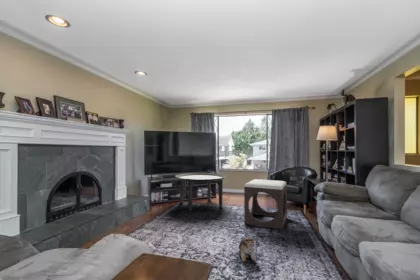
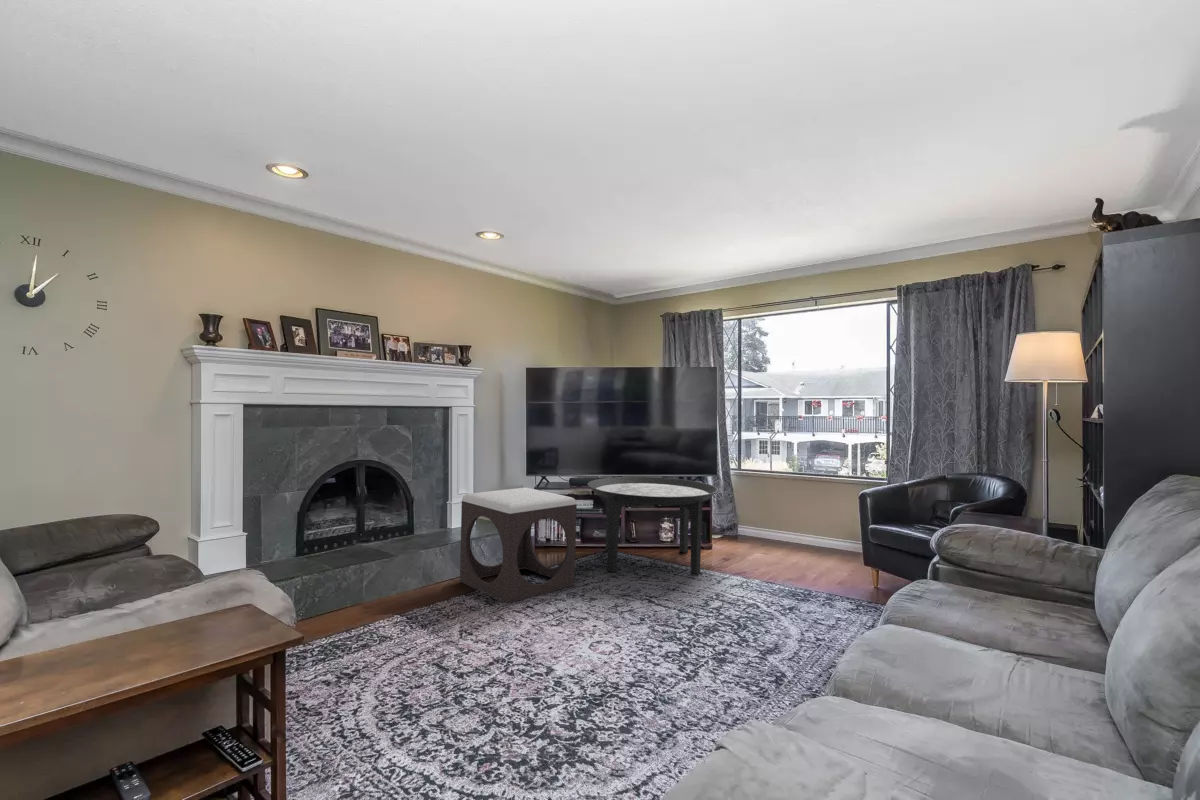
footstool: present [244,179,287,229] -> present [460,487,577,603]
plush toy: present [239,237,255,261] -> none [622,638,664,693]

